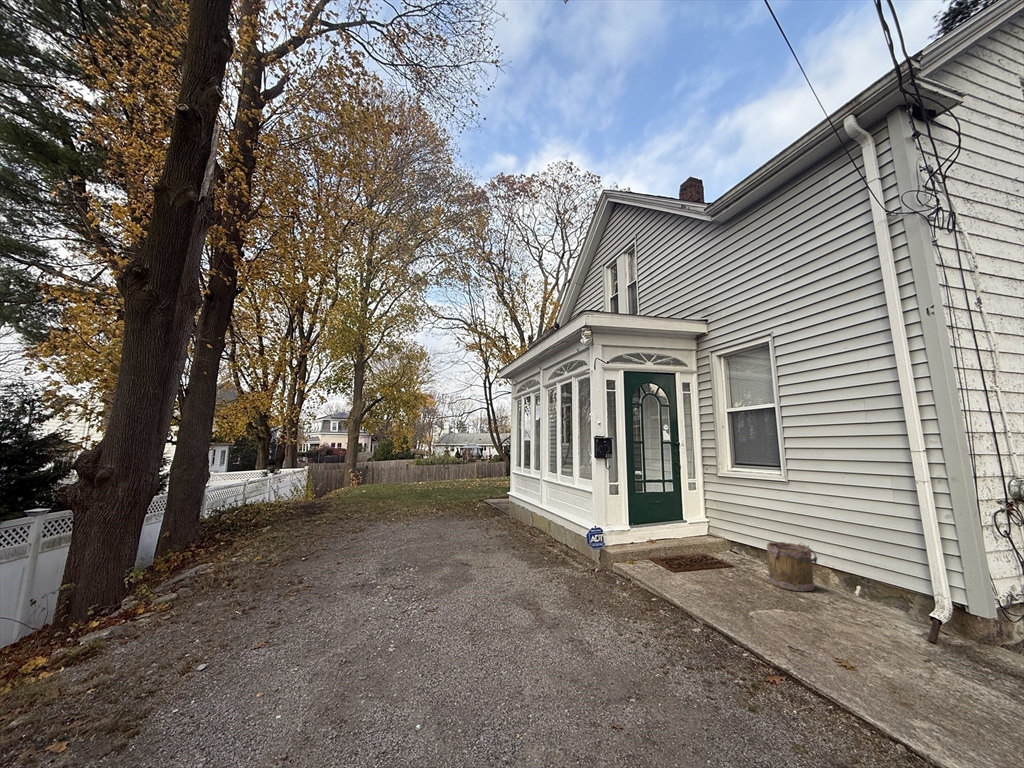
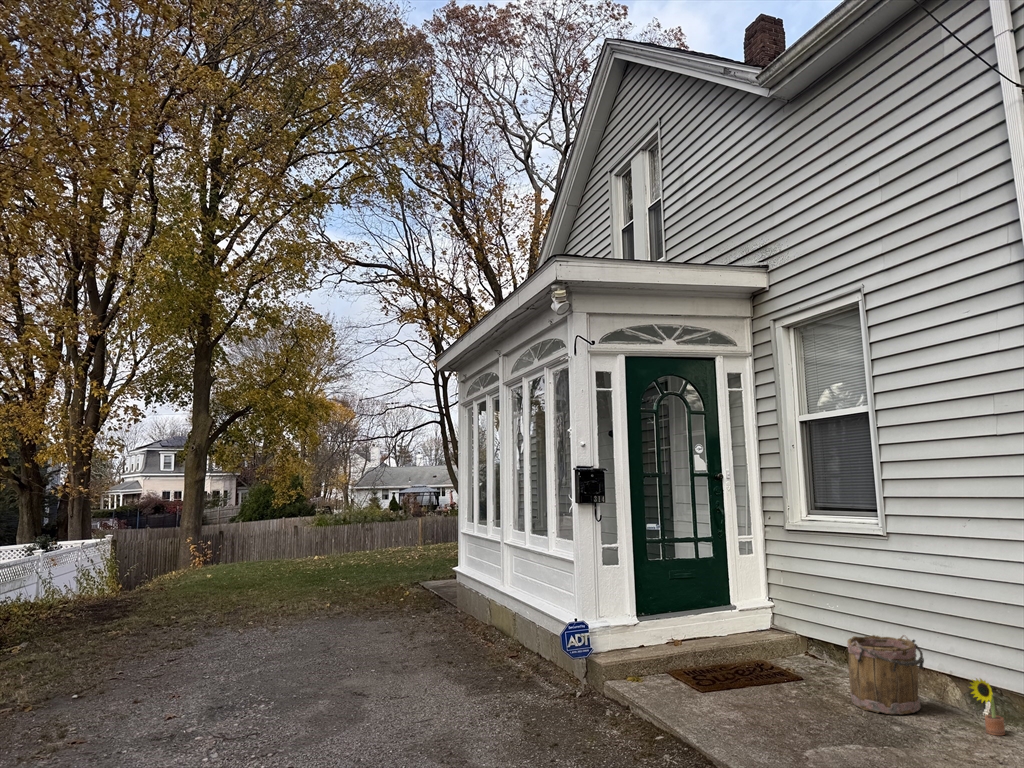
decorative plant: none [850,571,875,608] -> present [970,678,1005,735]

